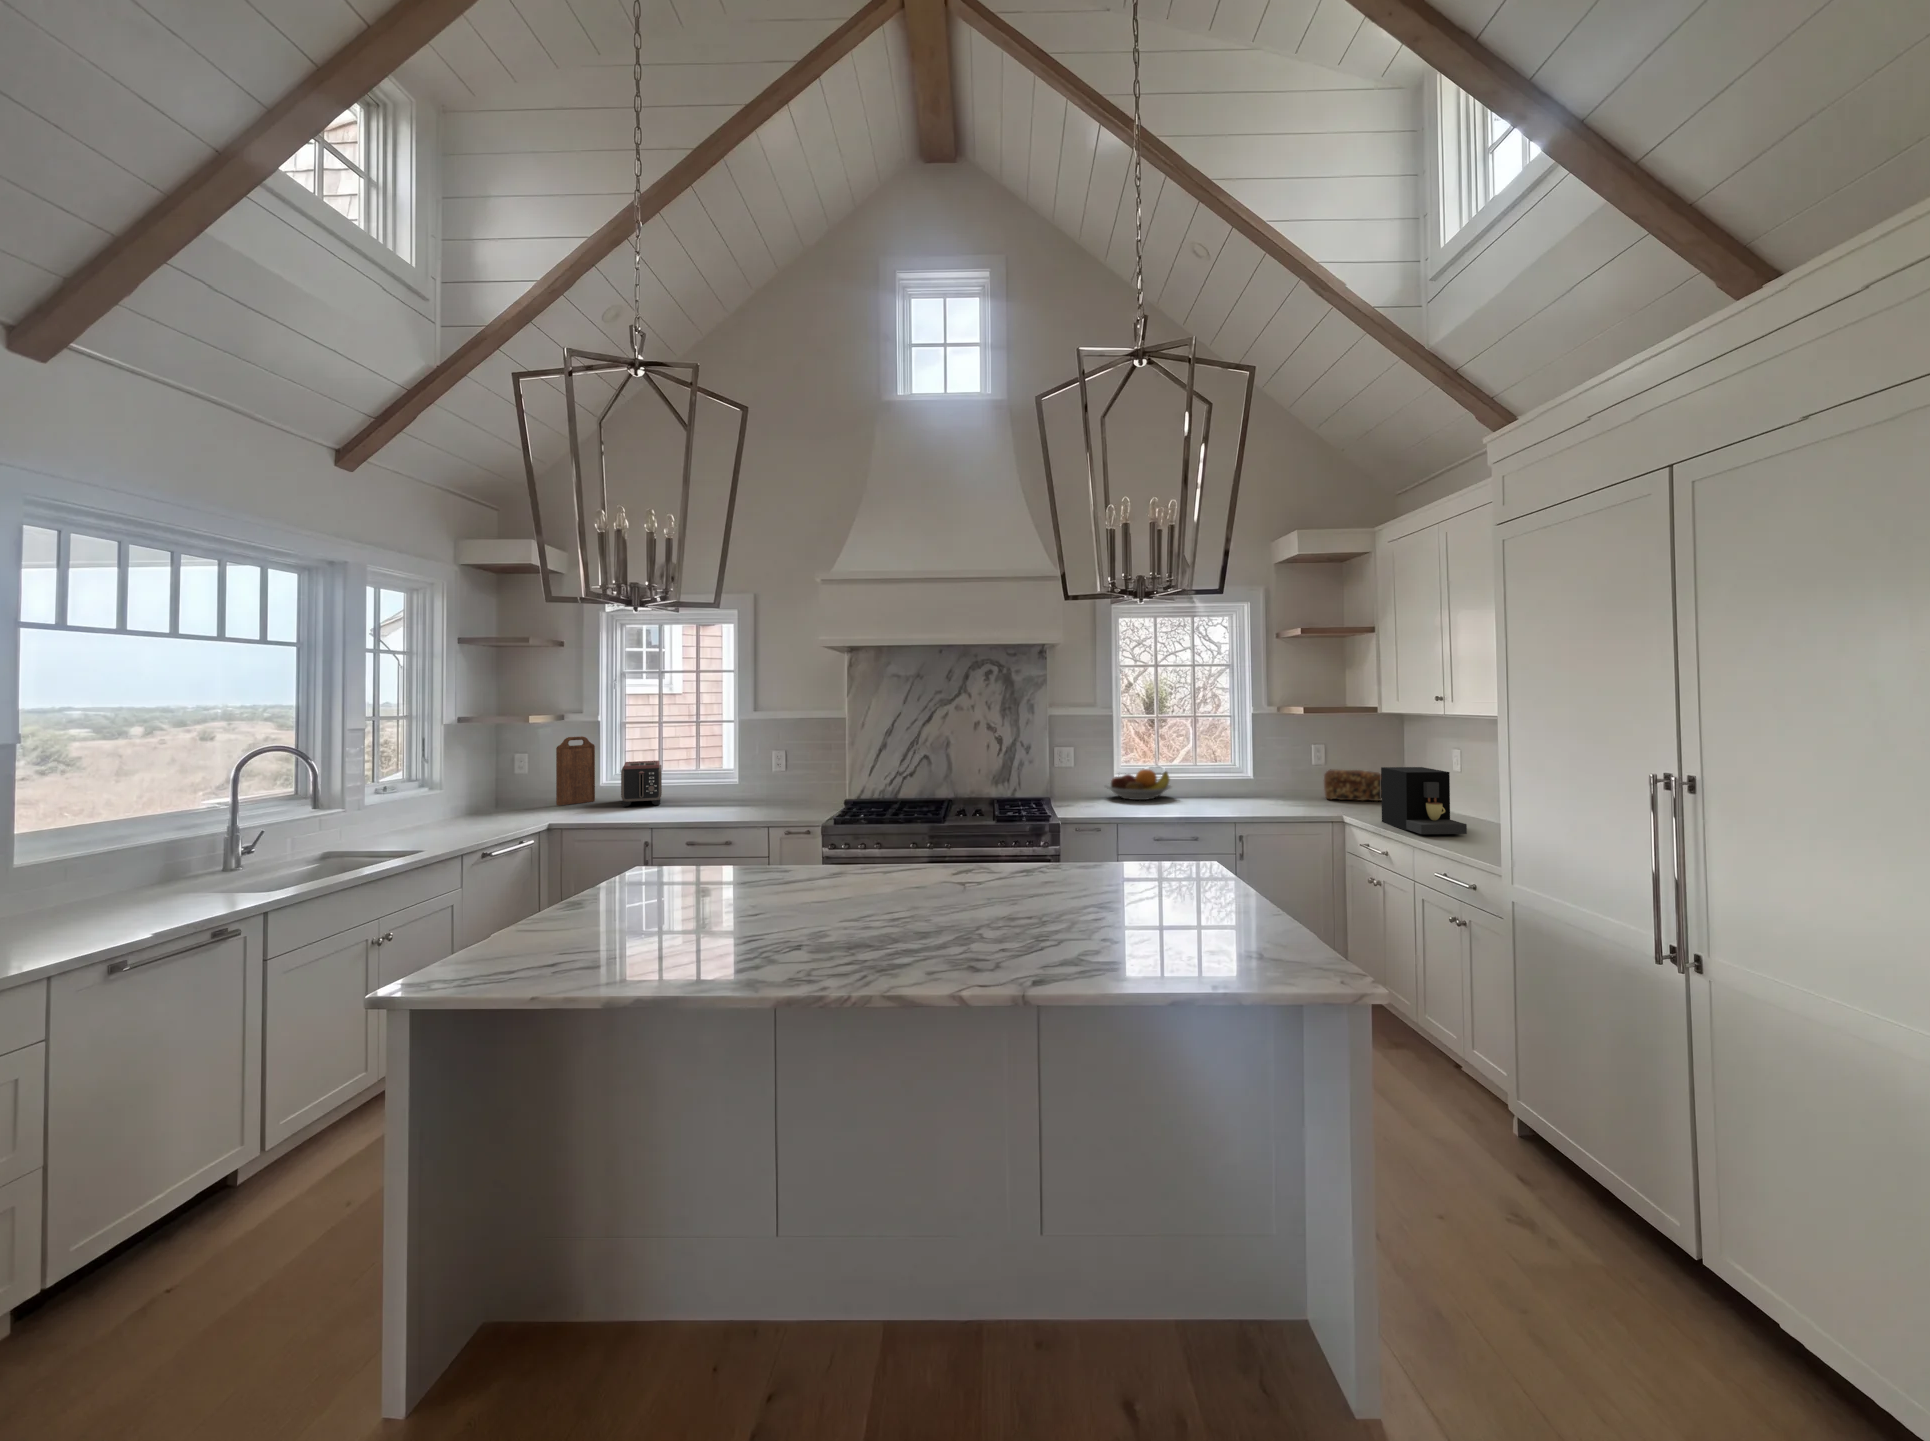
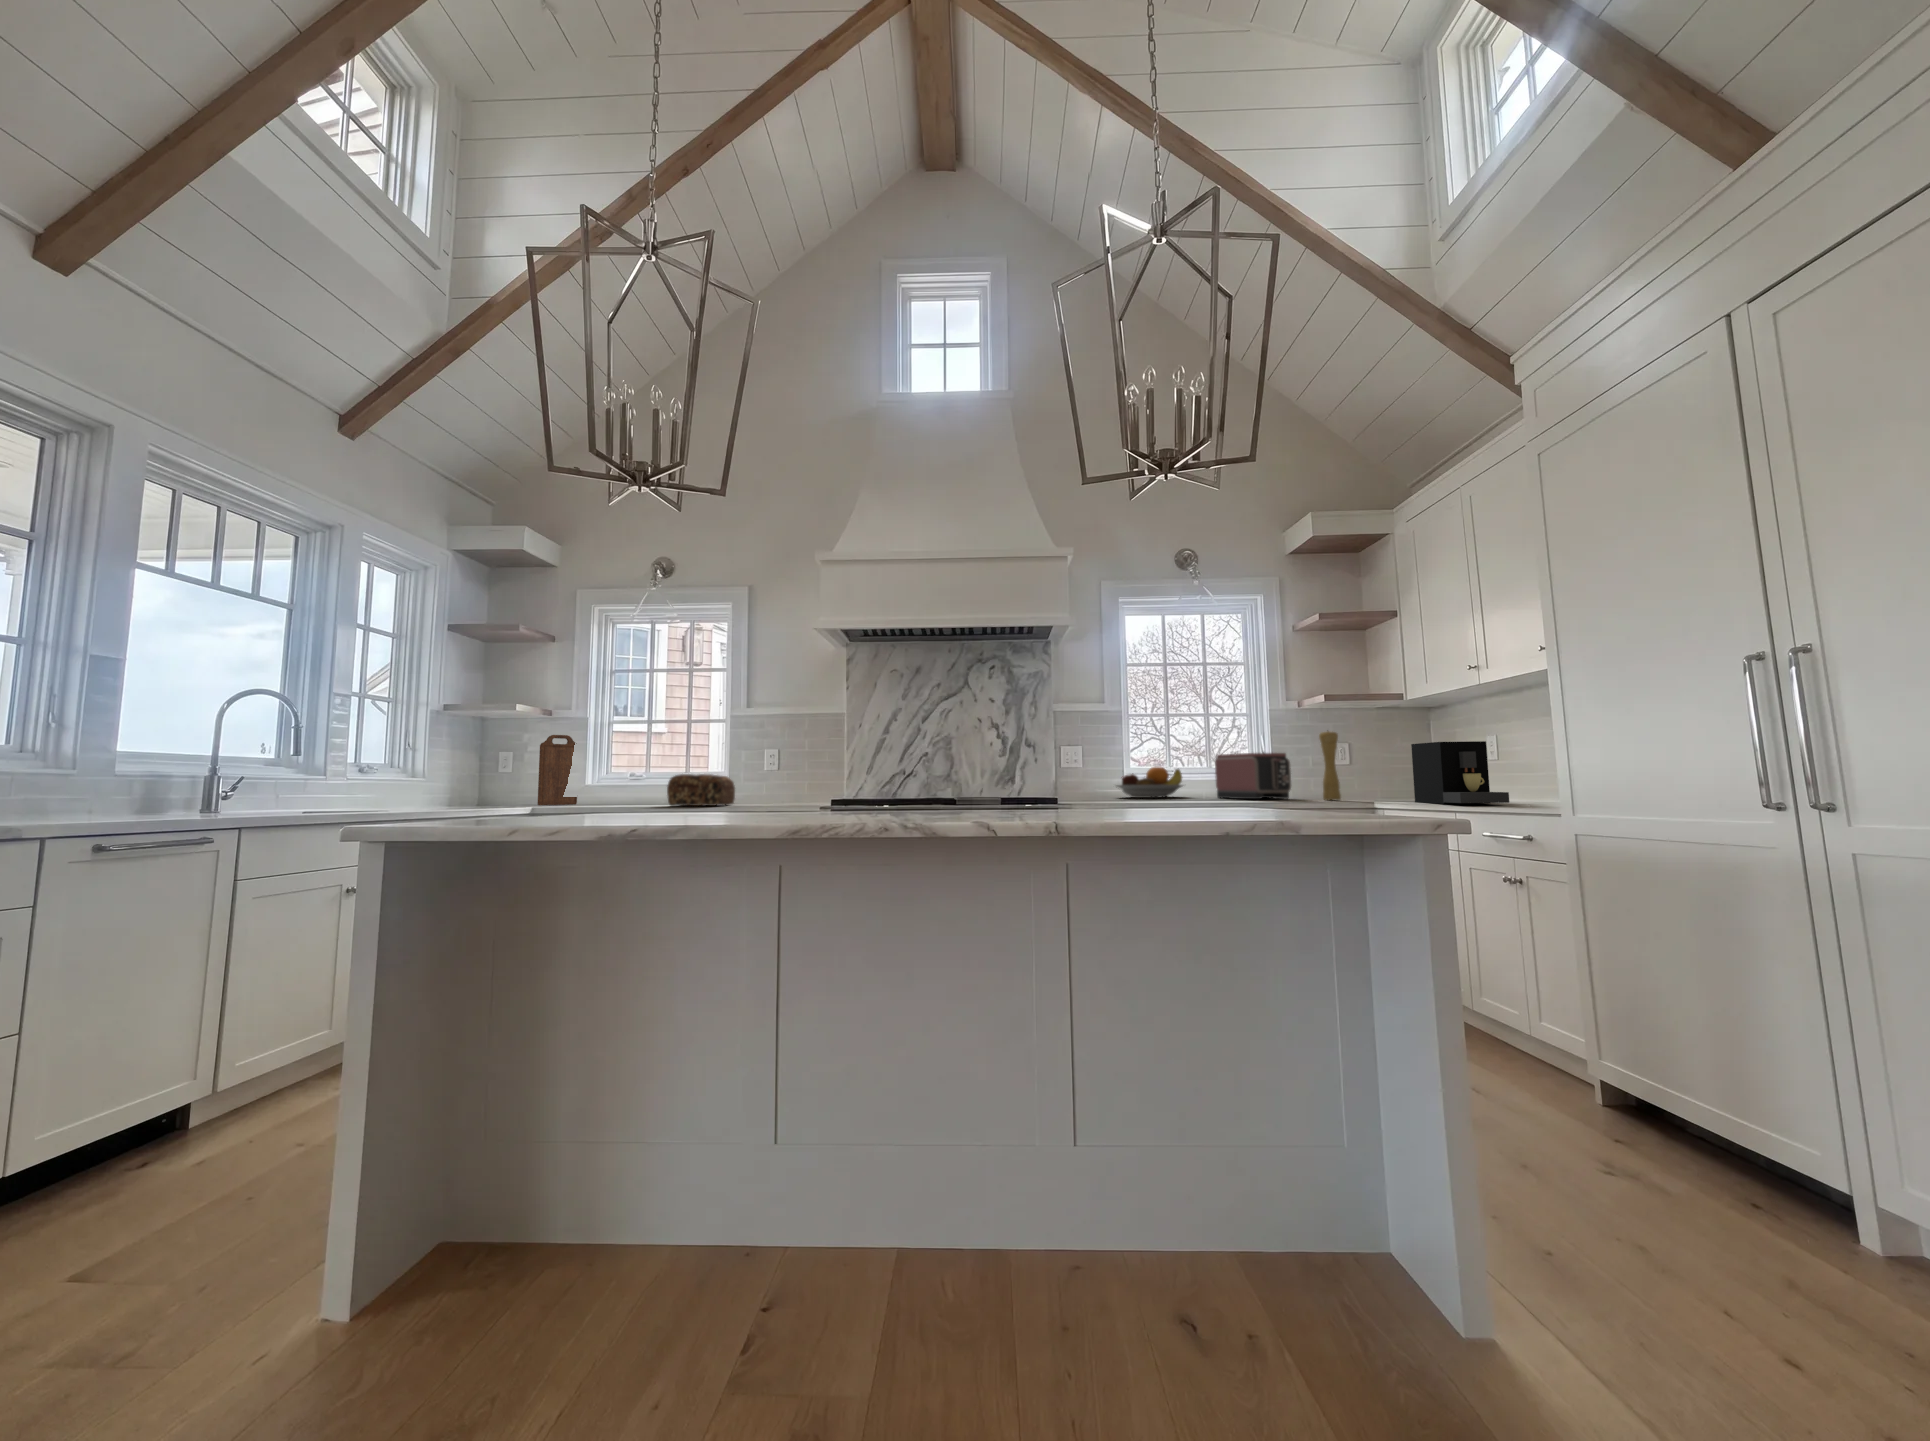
pepper mill: none [1296,748,1314,814] -> present [1319,731,1341,800]
toaster: present [621,761,662,807] -> present [1215,753,1291,799]
bread loaf: present [1324,769,1381,801] -> present [667,774,735,806]

